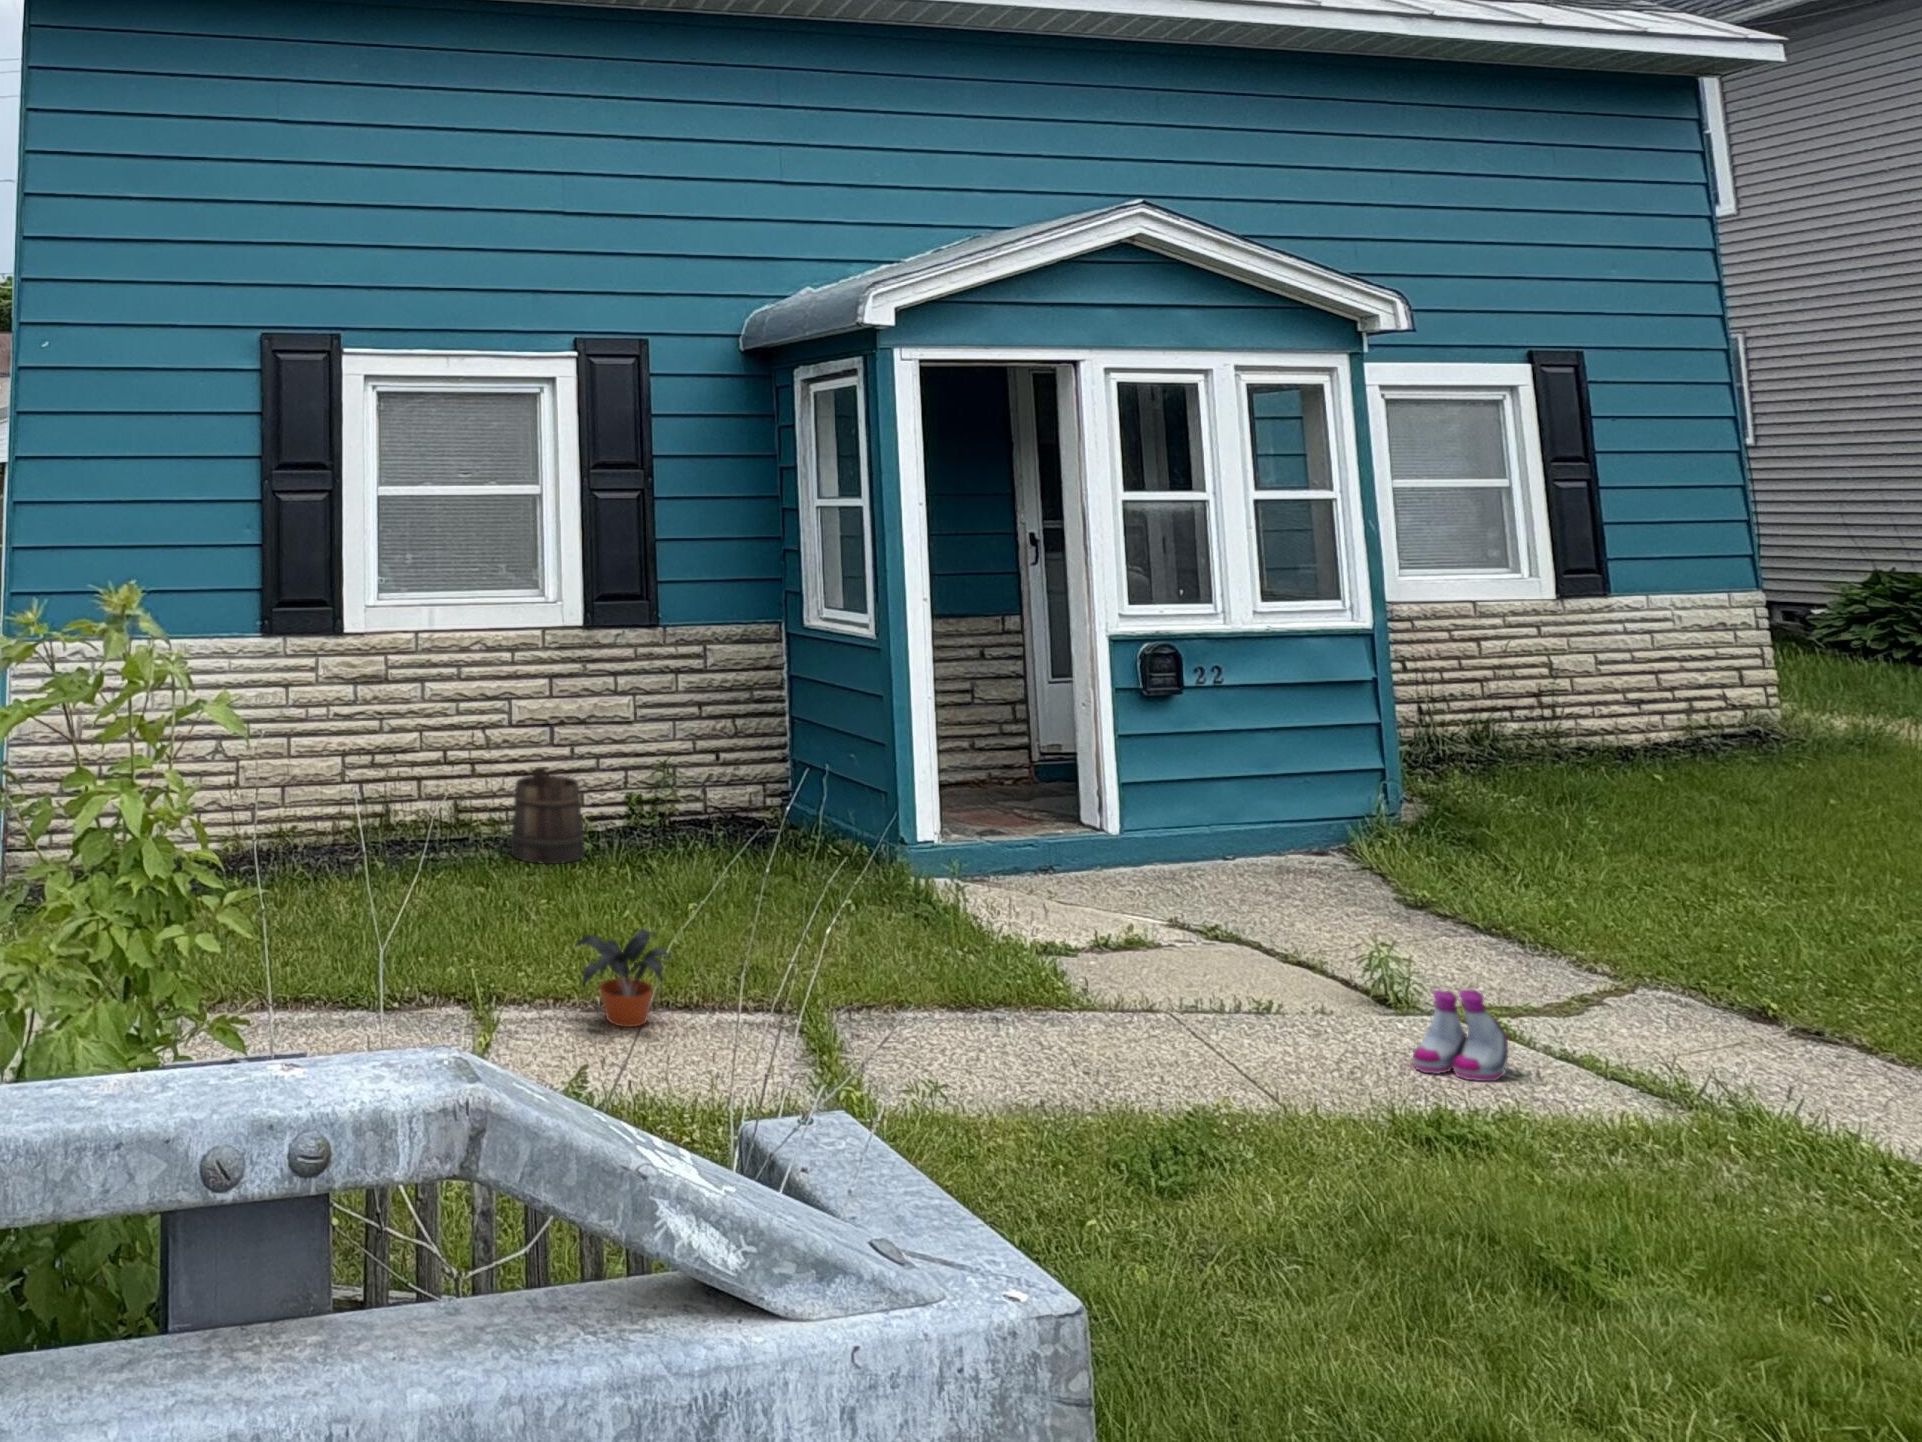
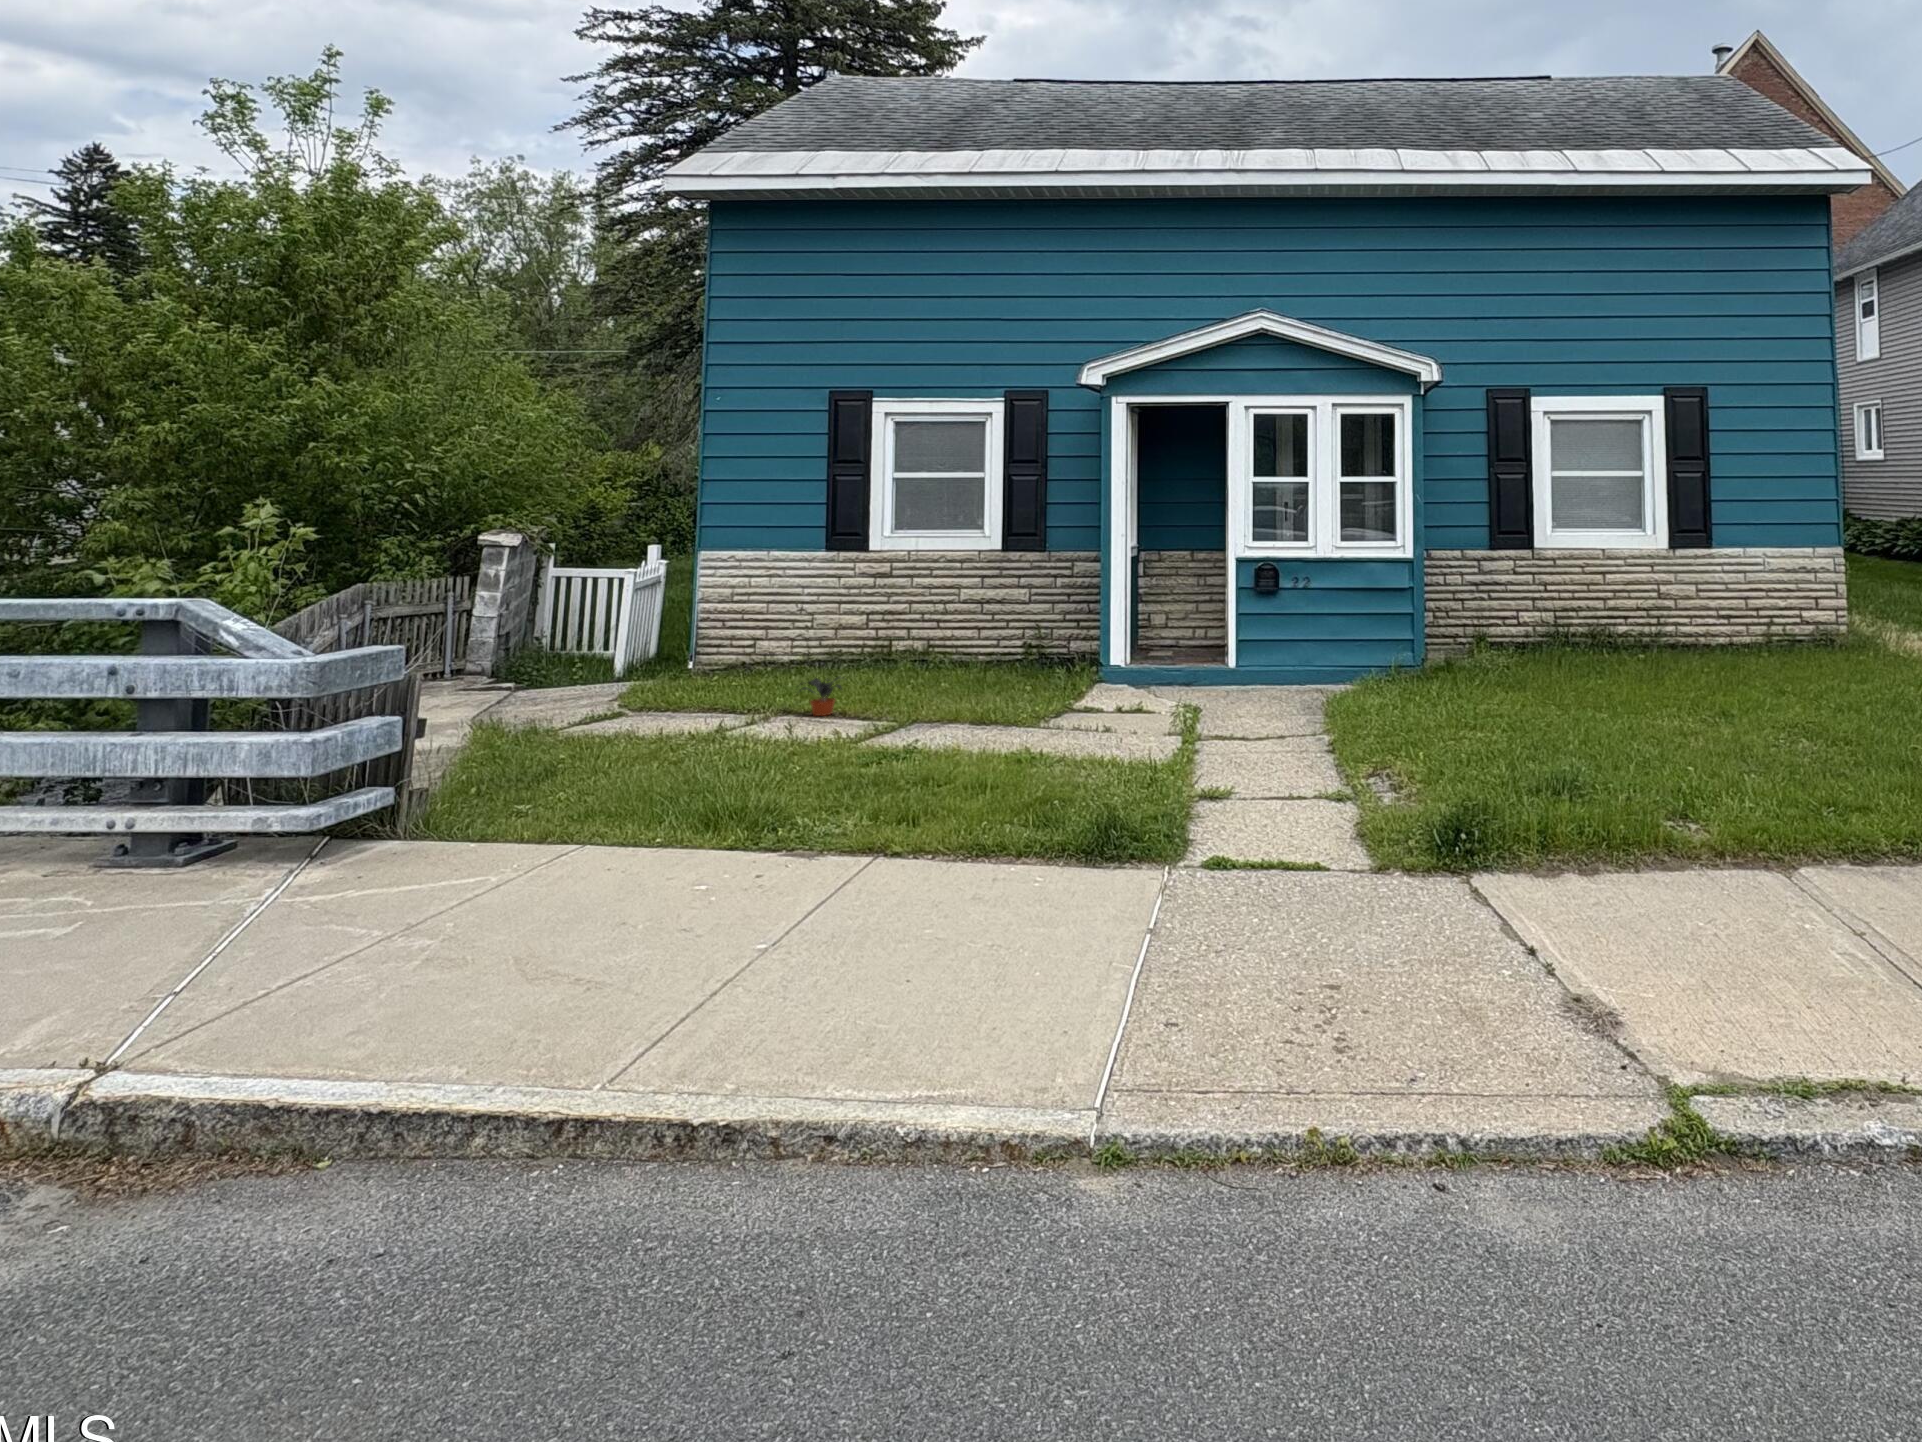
bucket: present [511,767,585,864] -> none [944,624,984,672]
boots: present [1413,990,1508,1081] -> none [1089,712,1132,751]

